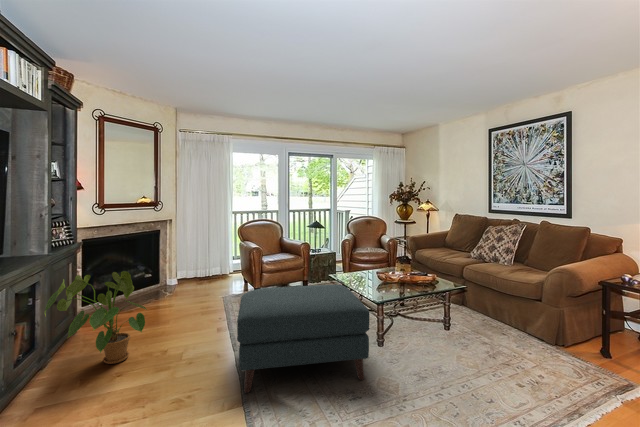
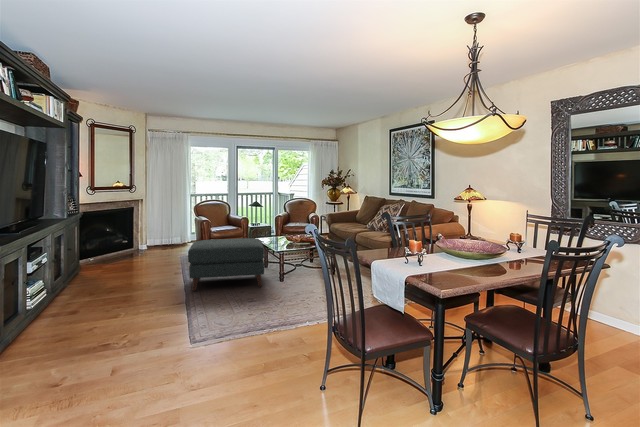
house plant: present [44,271,147,364] -> none [74,229,134,284]

